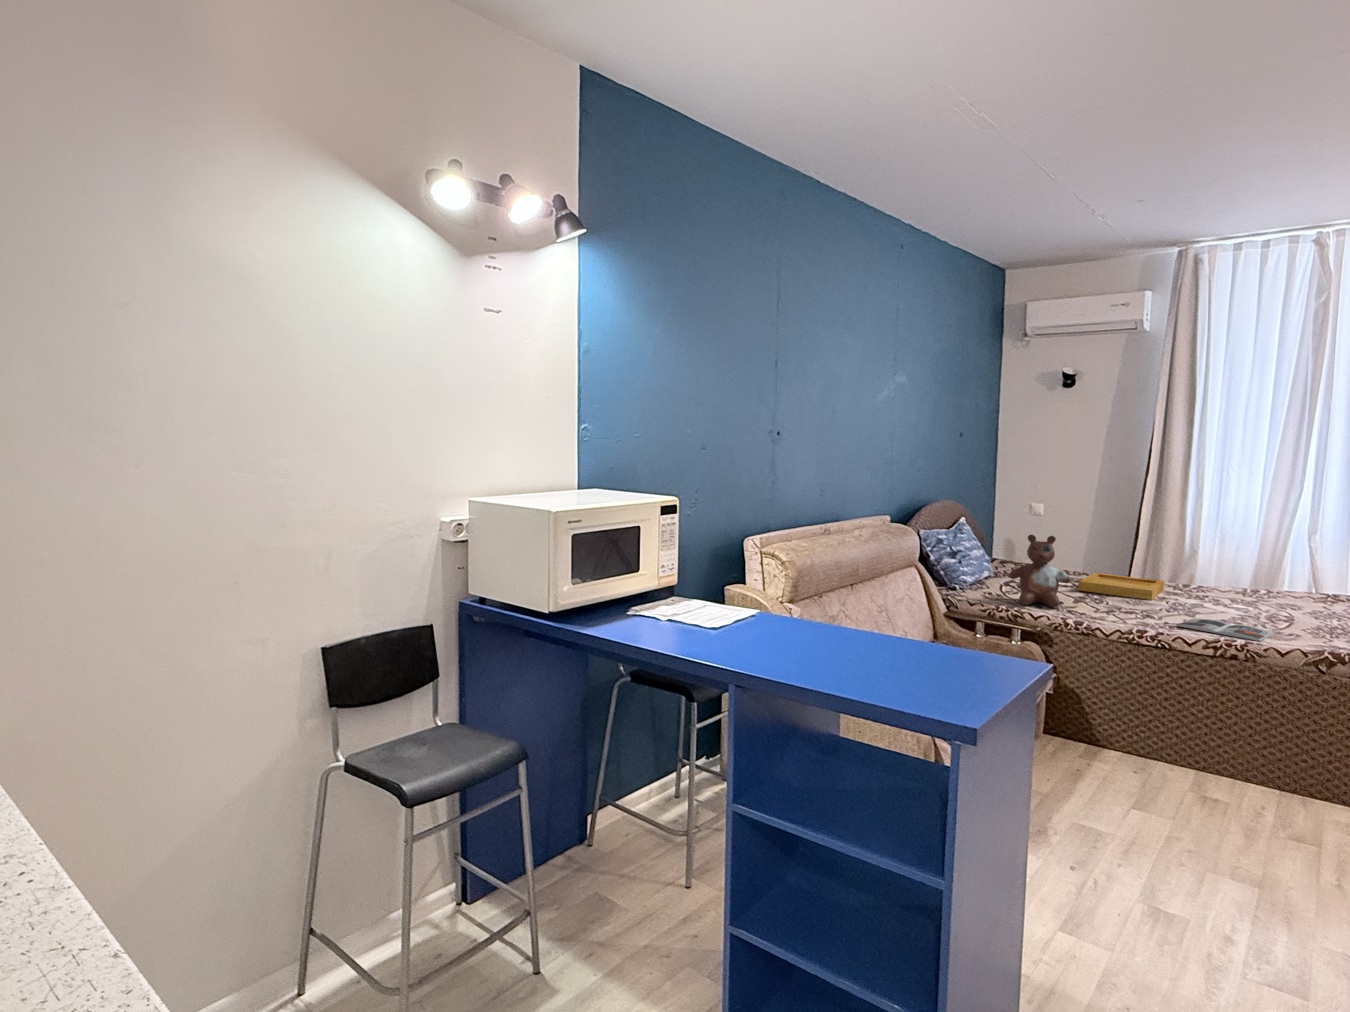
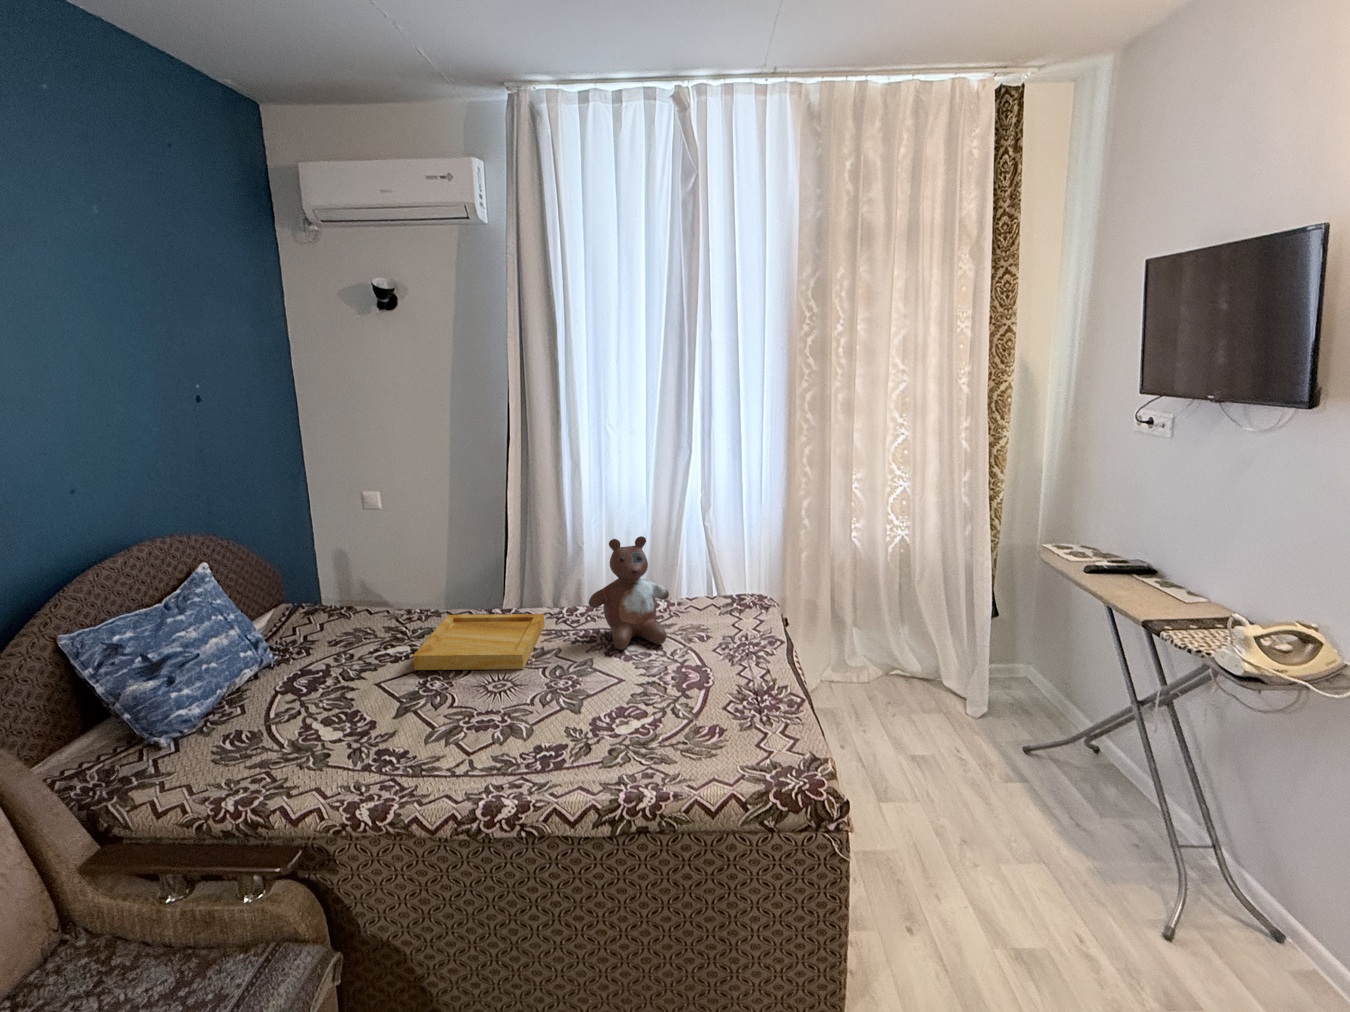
stuffed bear: present [1009,535,1070,608] -> present [589,536,669,650]
magazine: present [1176,618,1274,641] -> none [550,723,692,780]

